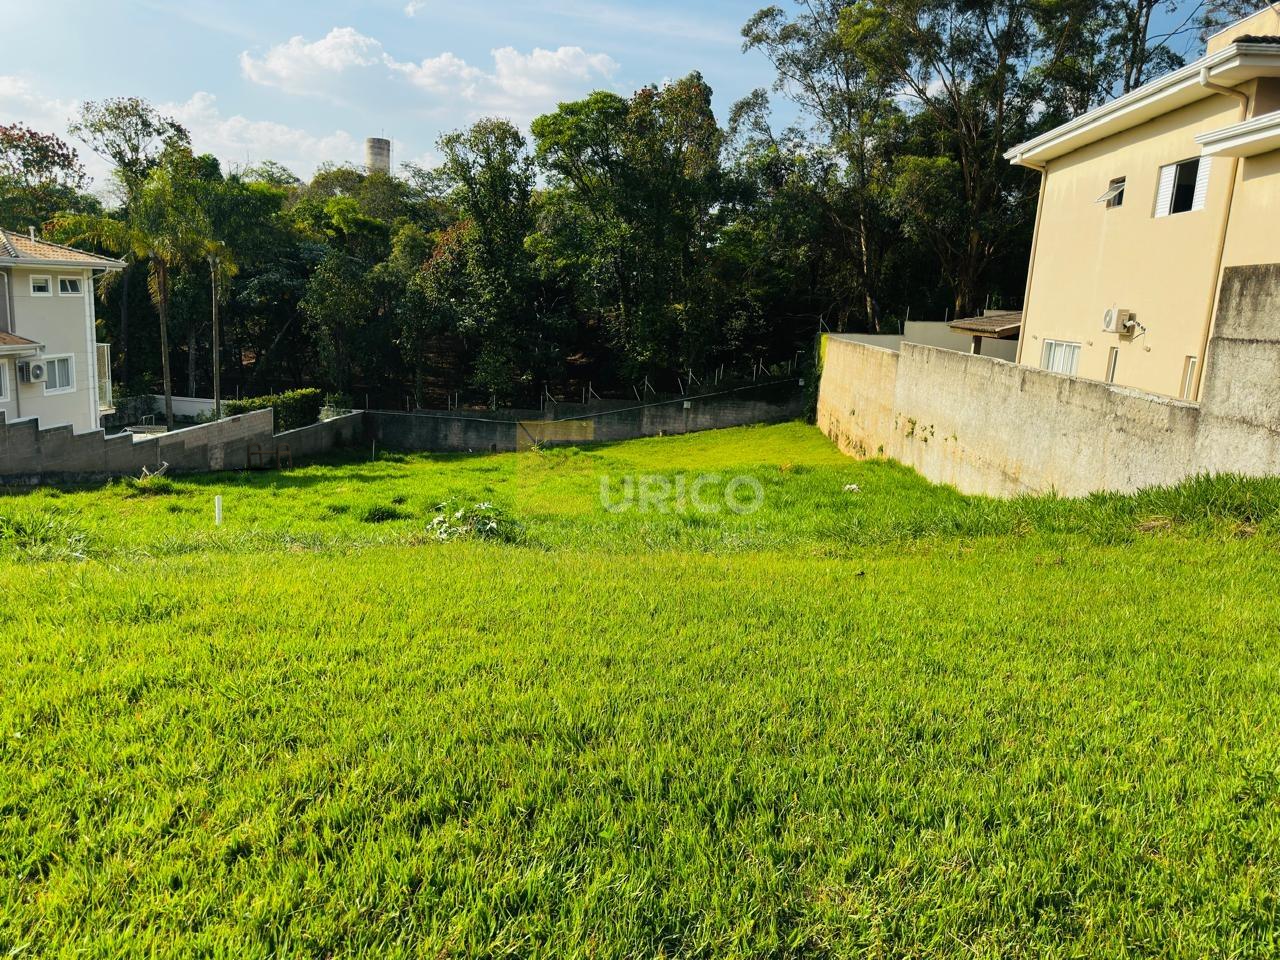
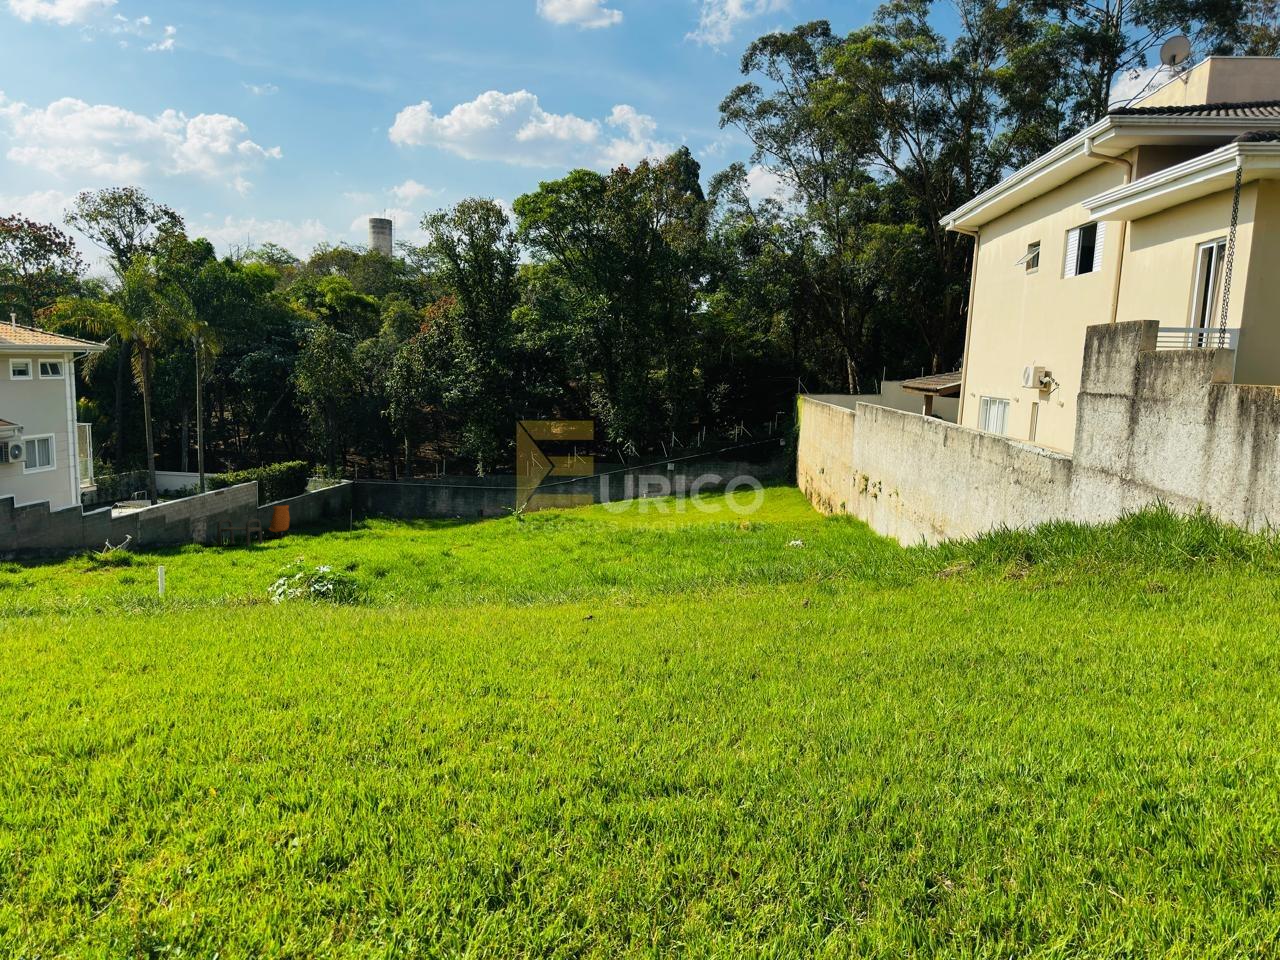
lounge chair: none [295,429,319,463] -> present [269,506,290,538]

